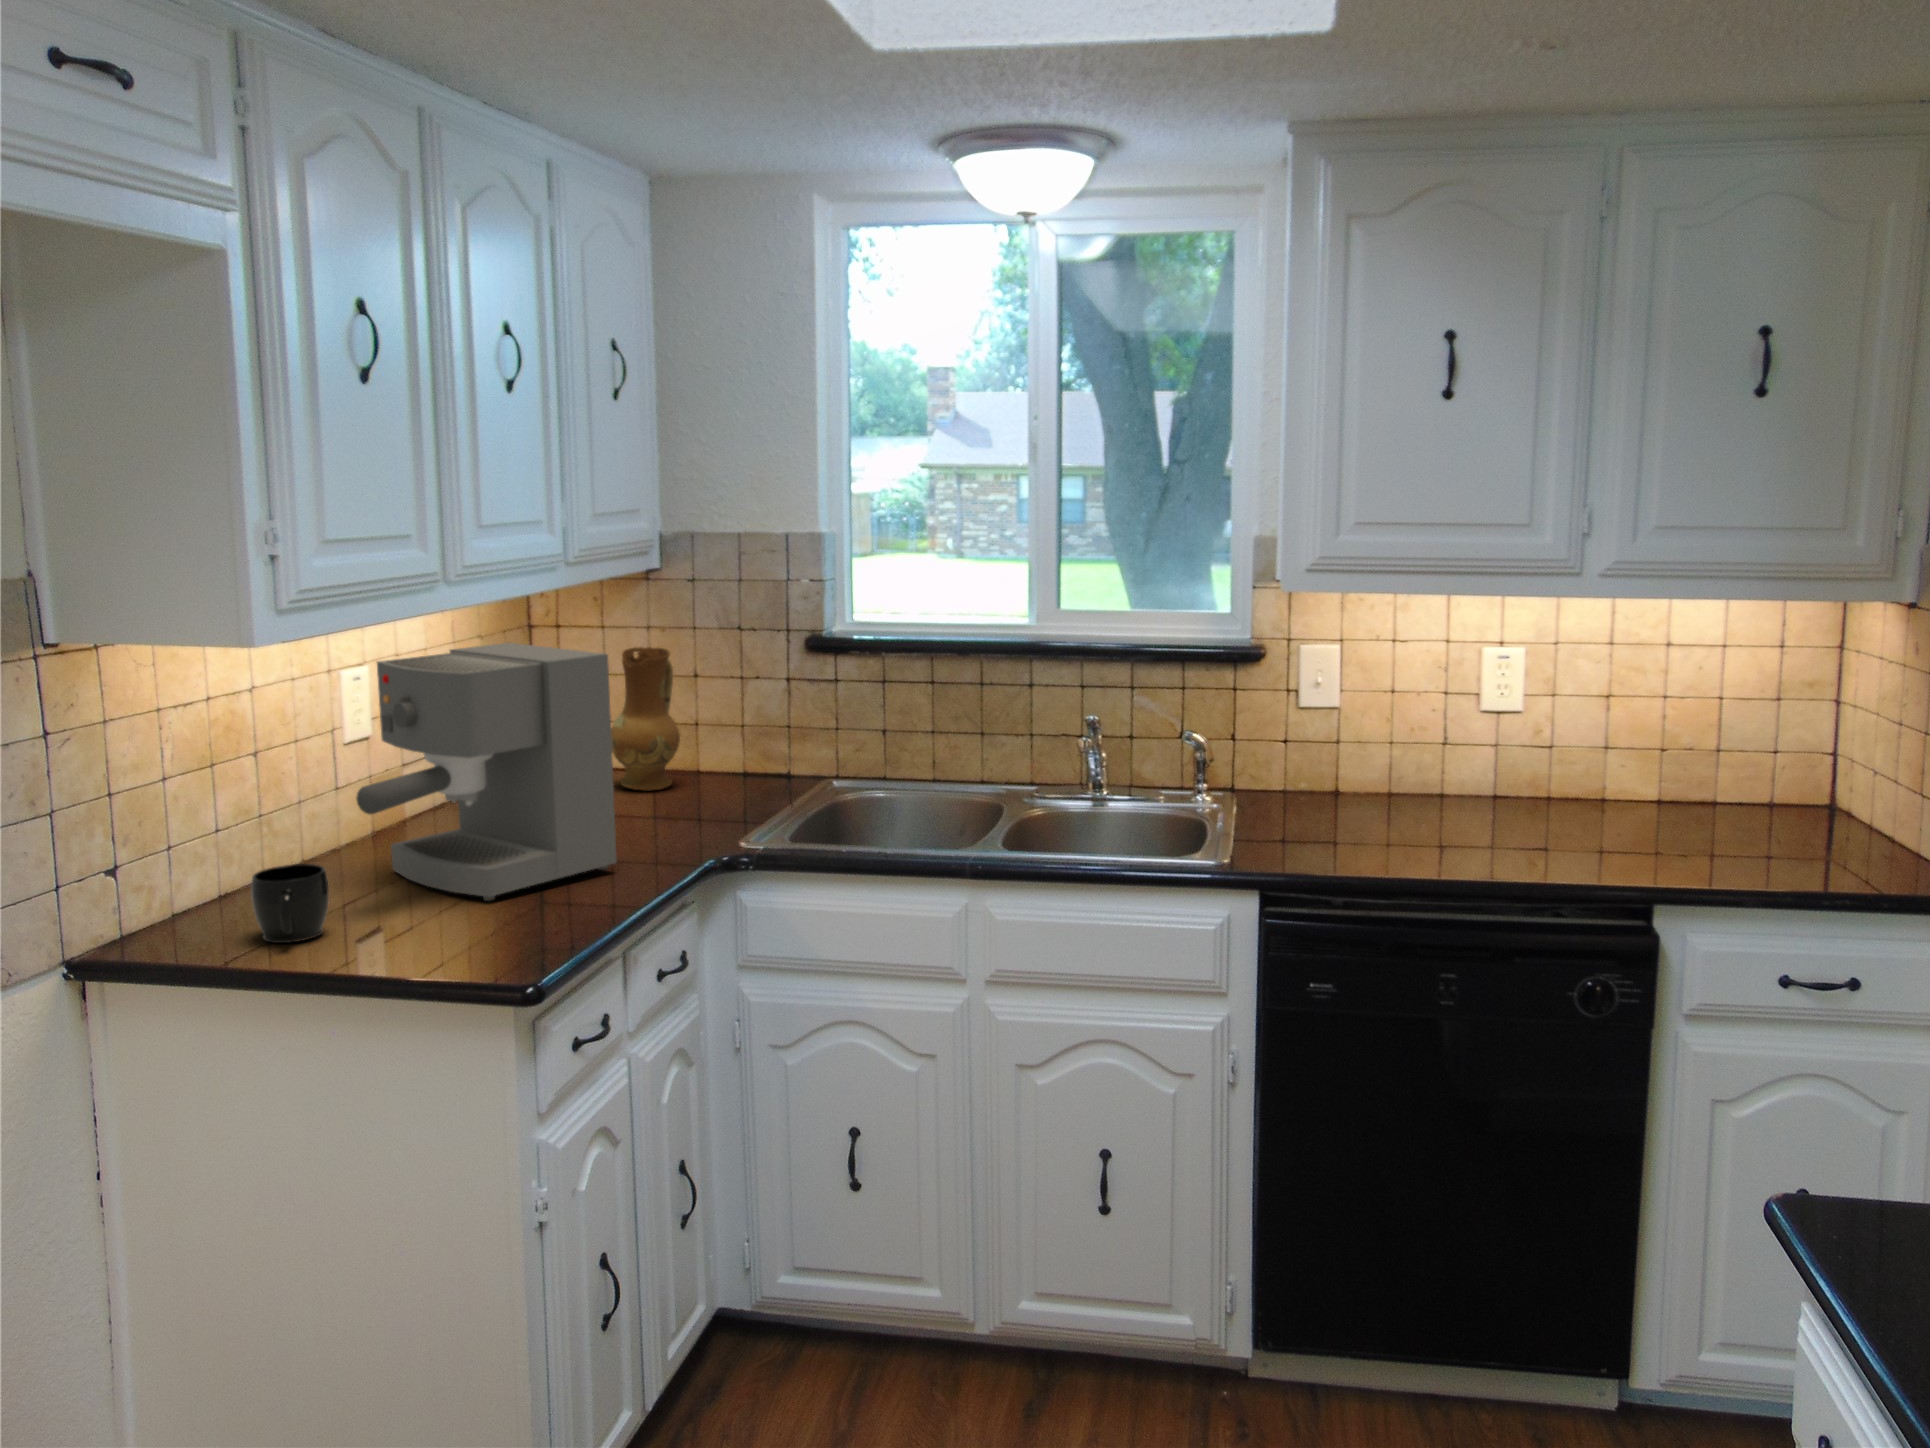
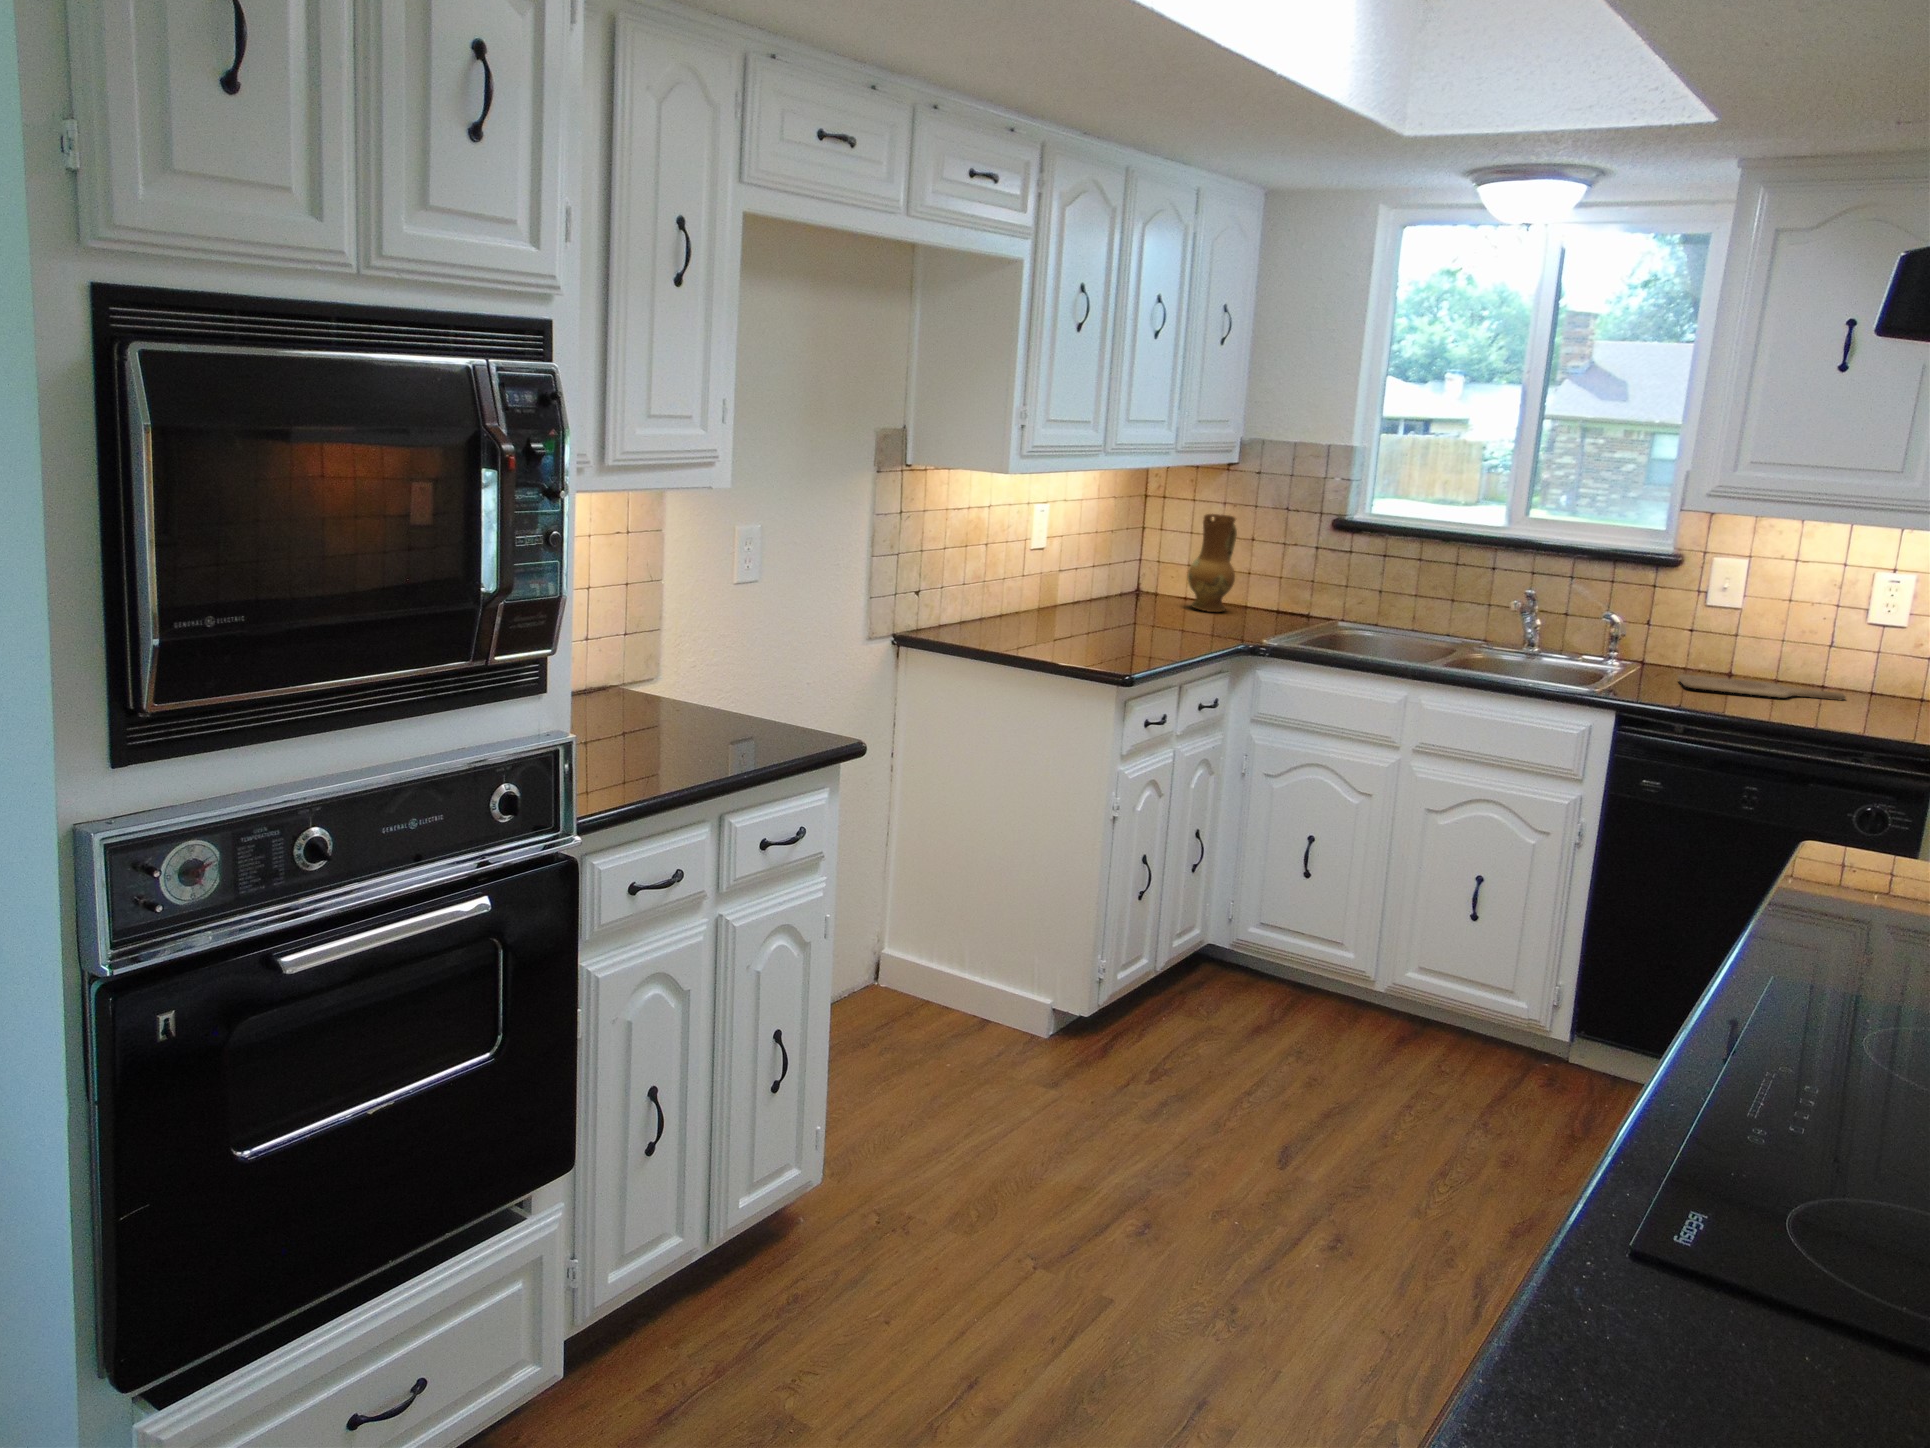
coffee maker: present [356,643,617,901] -> none [1042,495,1193,643]
cutting board: none [1294,804,1490,830] -> present [1678,675,1846,700]
mug: present [251,864,329,943] -> none [985,601,1023,642]

